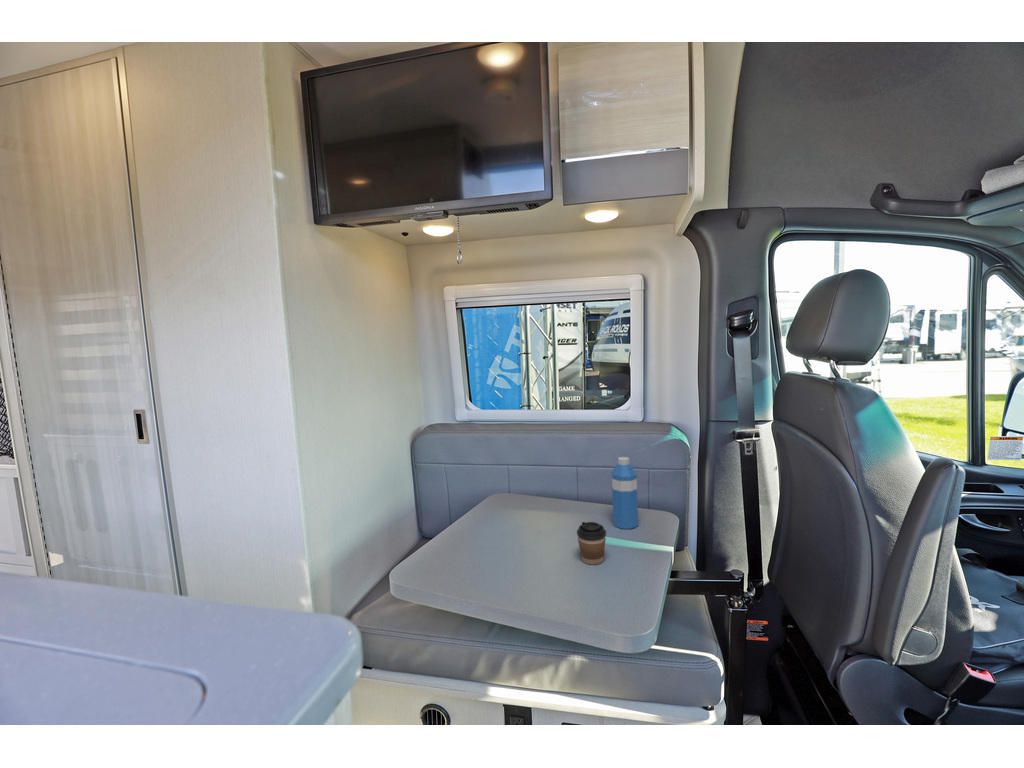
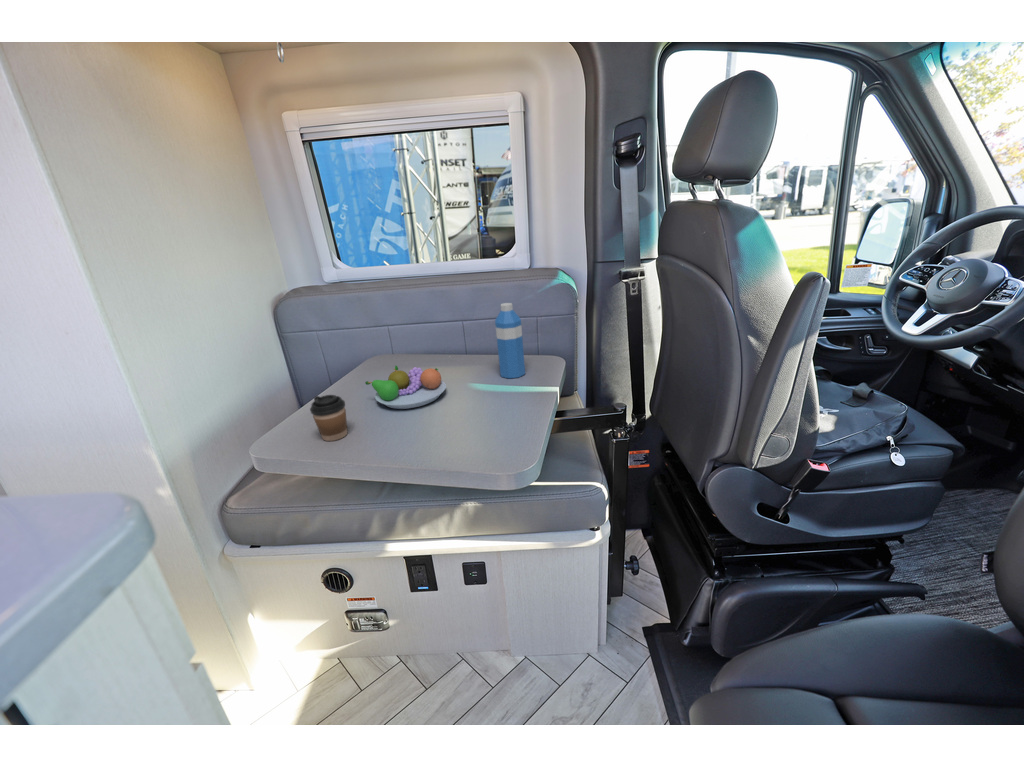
fruit bowl: none [491,505,563,549] -> present [365,366,446,409]
coffee cup: present [577,522,606,565] -> present [310,395,347,441]

